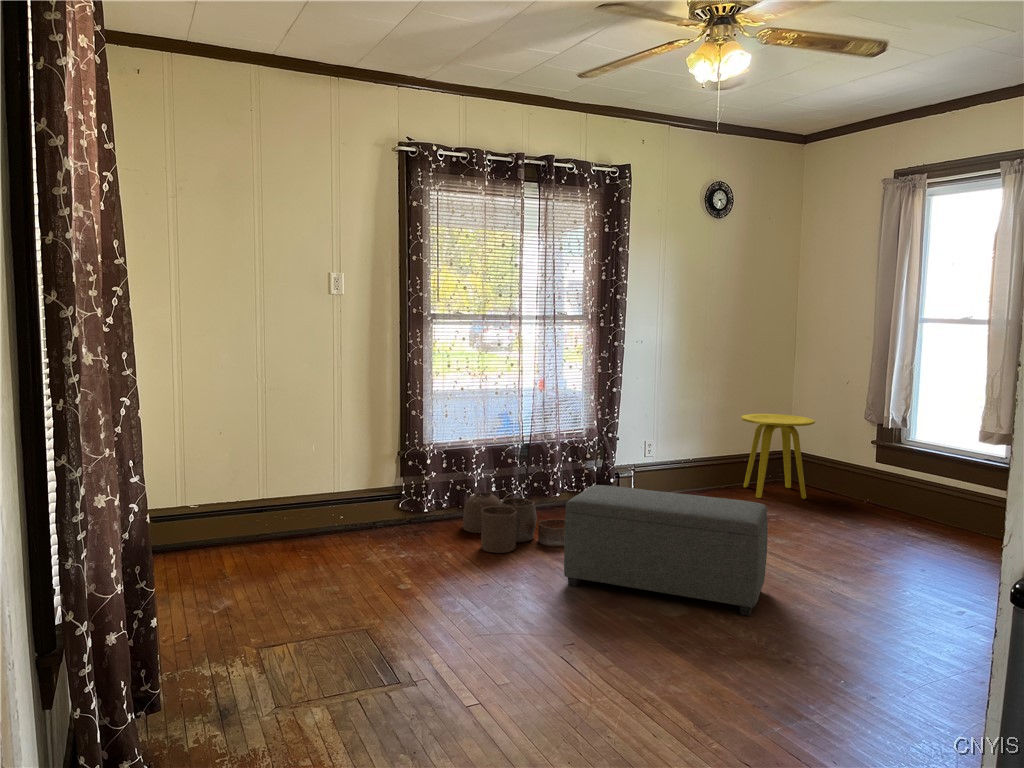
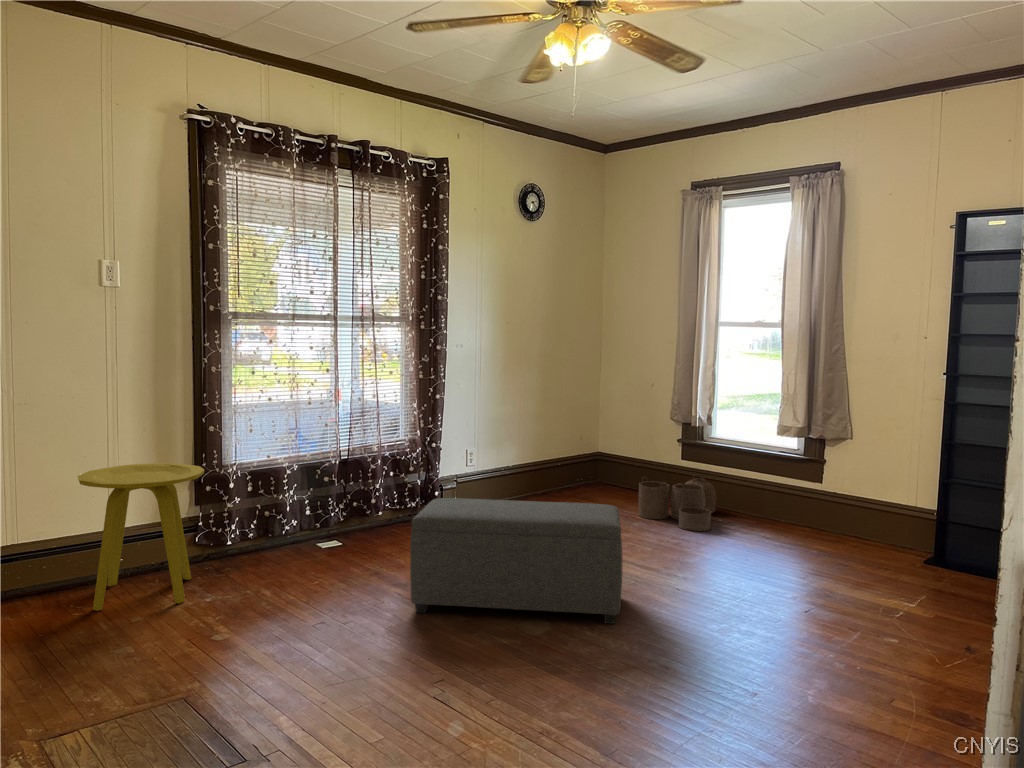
side table: present [741,414,815,499] -> present [77,463,204,611]
woven basket: present [463,491,565,553] -> present [639,477,716,531]

